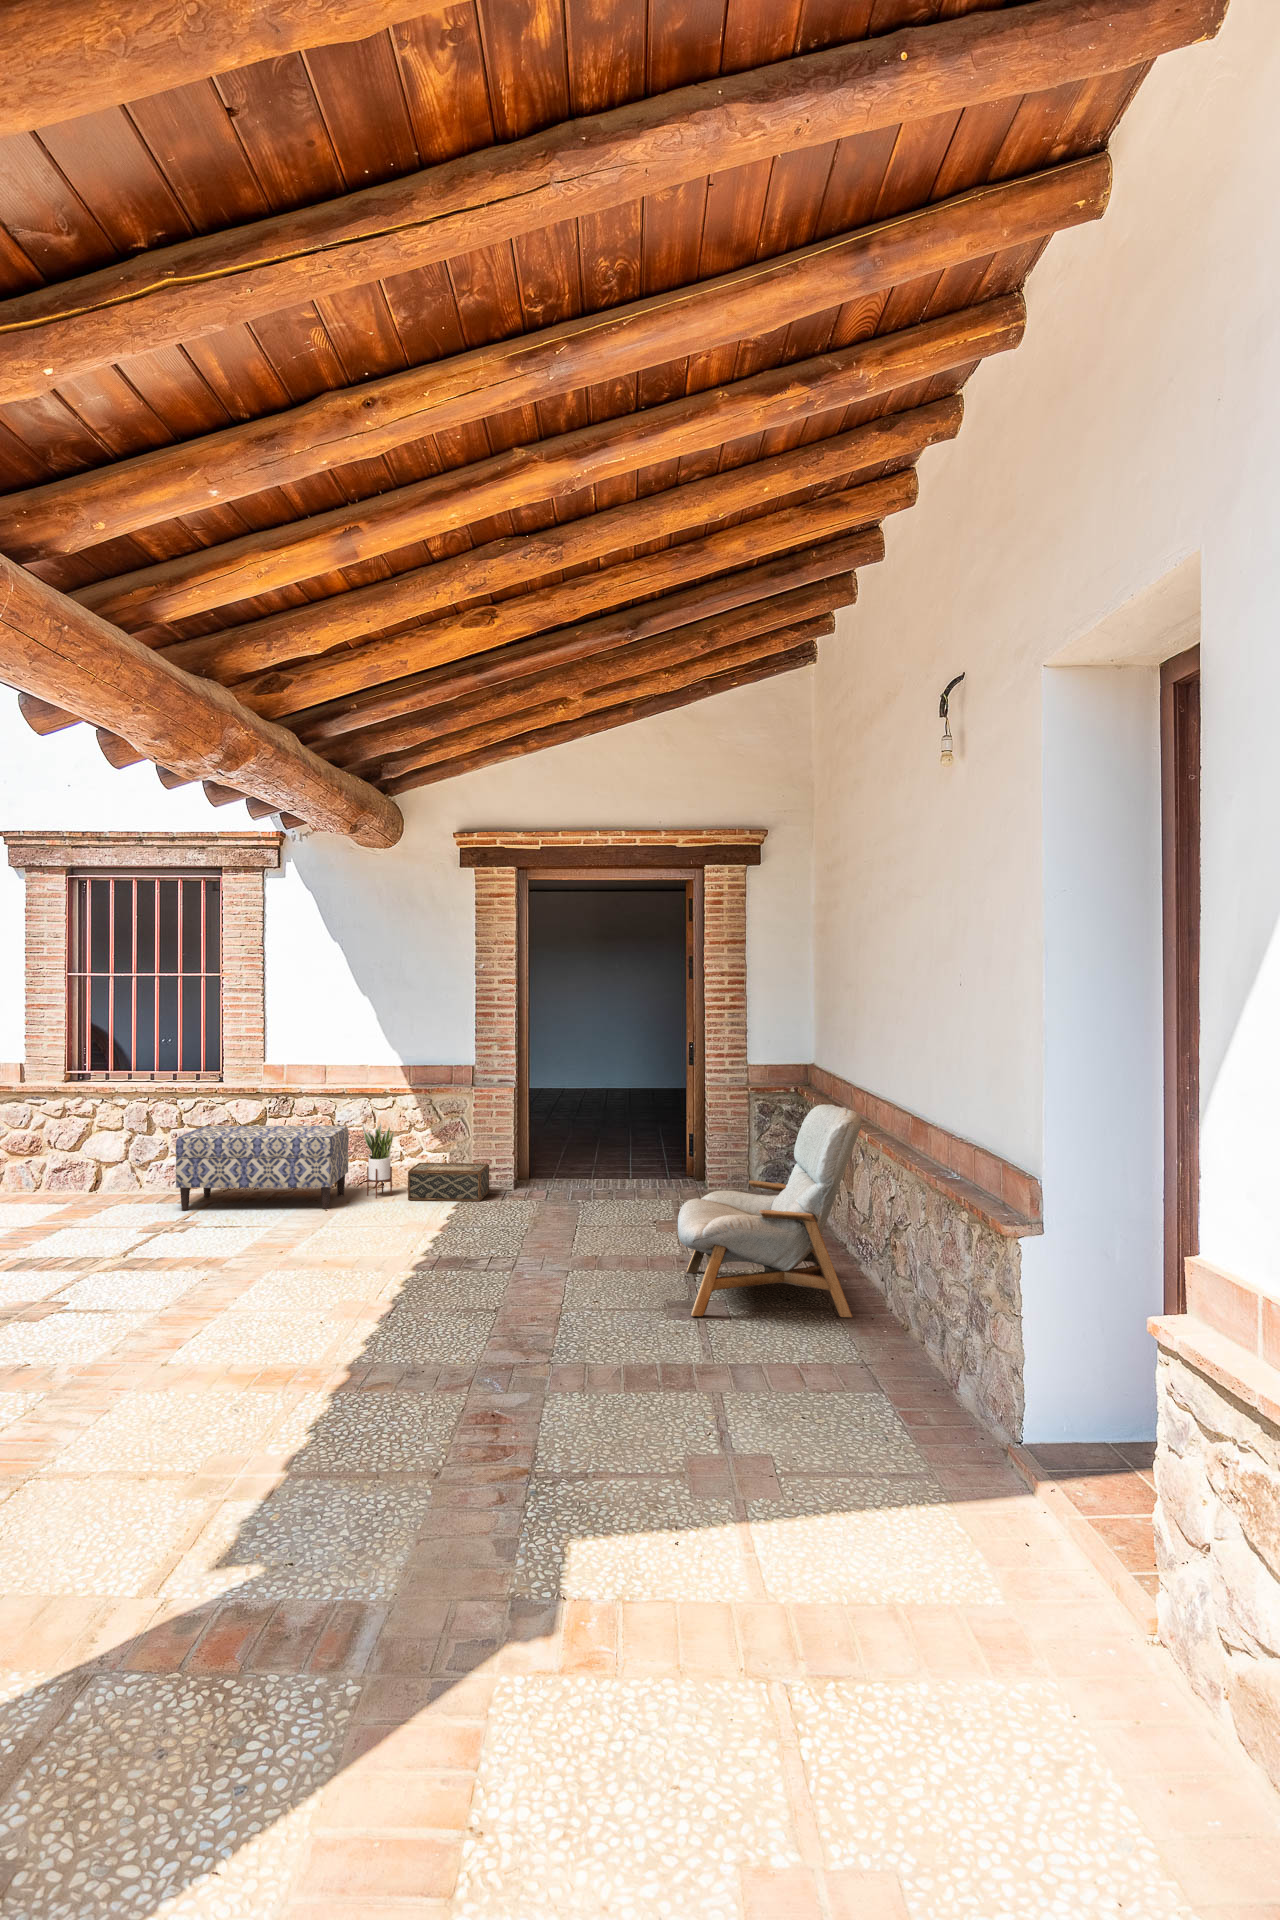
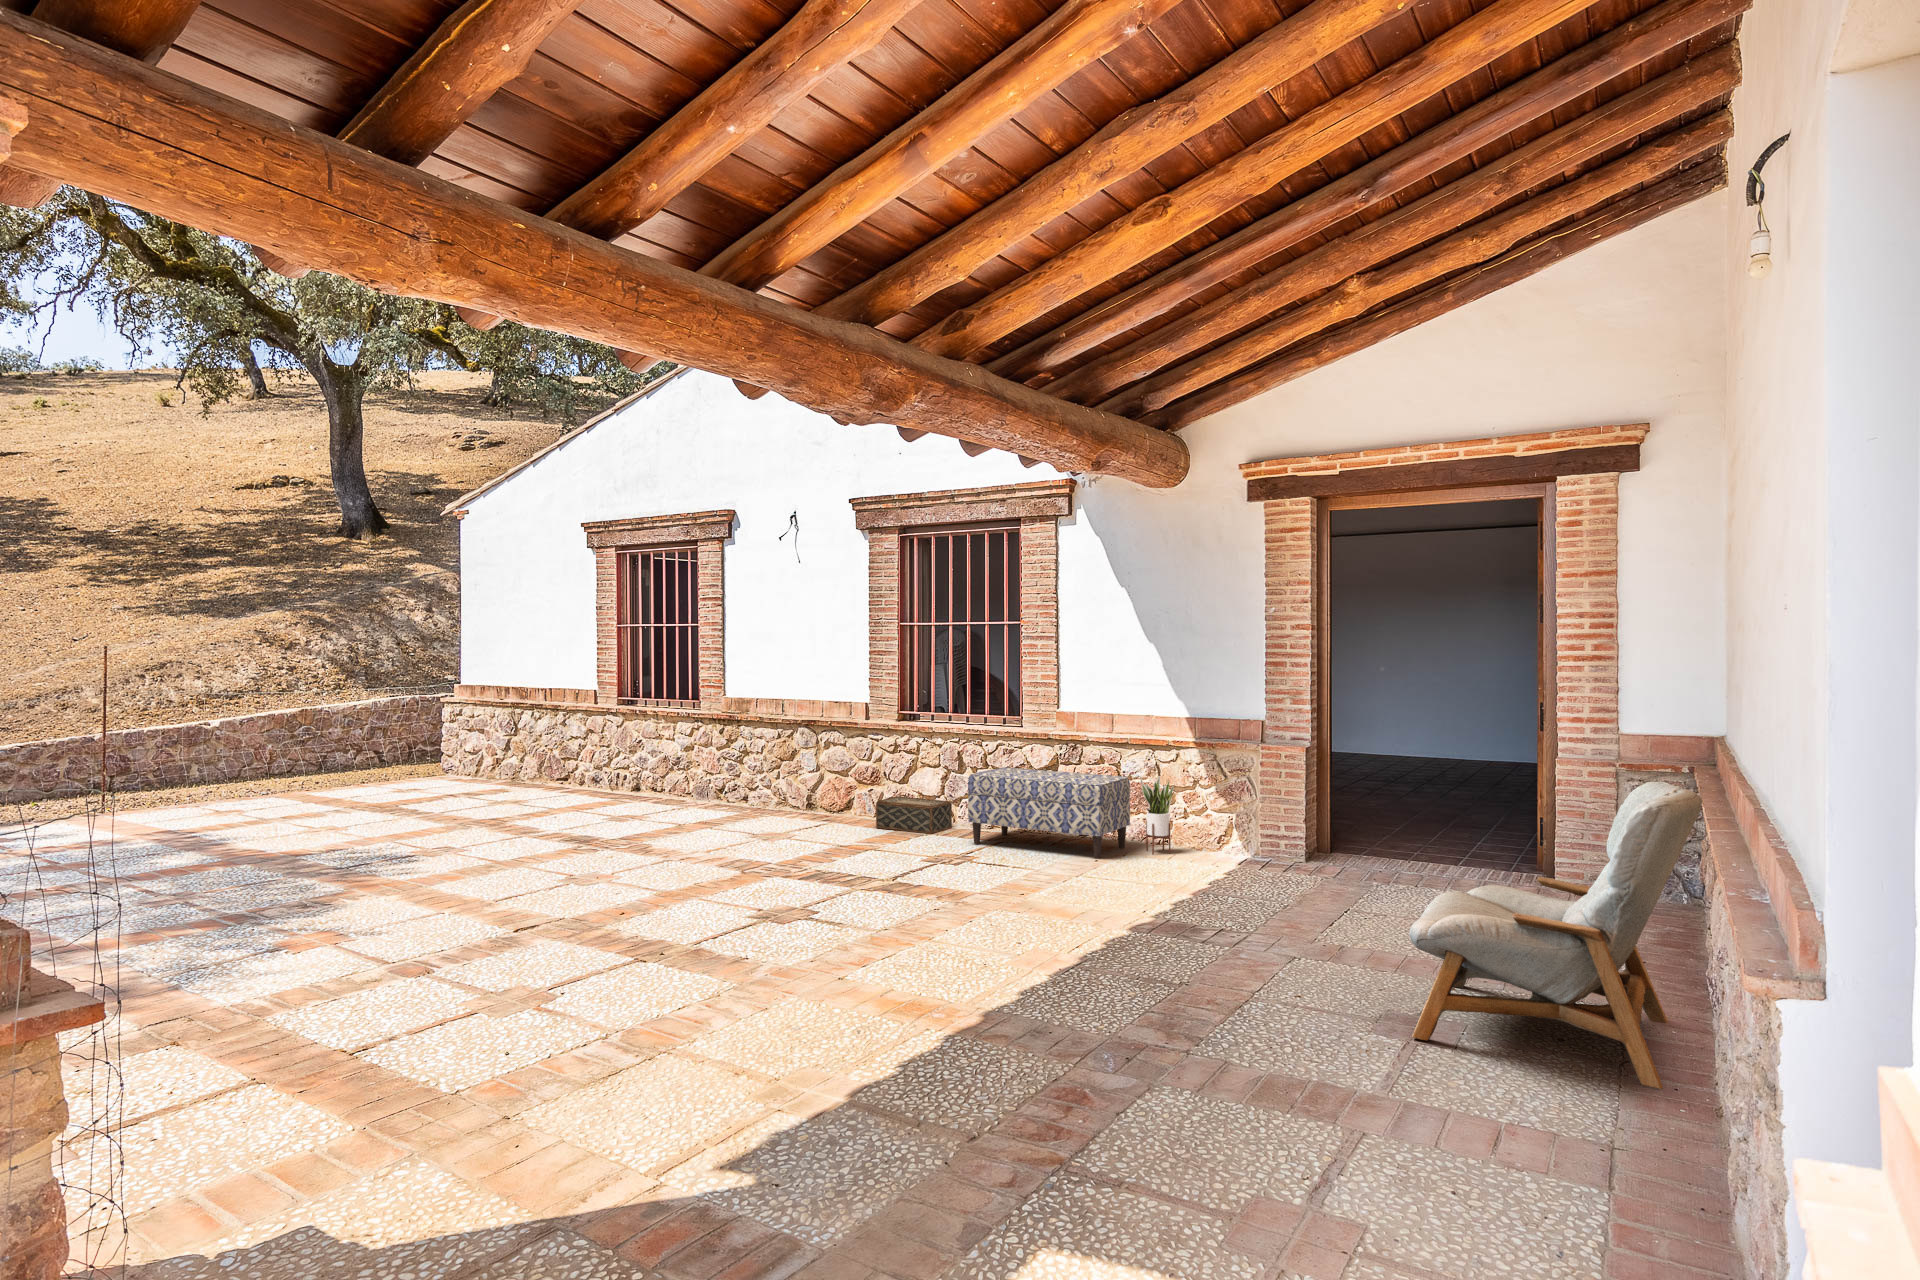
woven basket: present [408,1163,489,1201] -> present [876,796,952,834]

